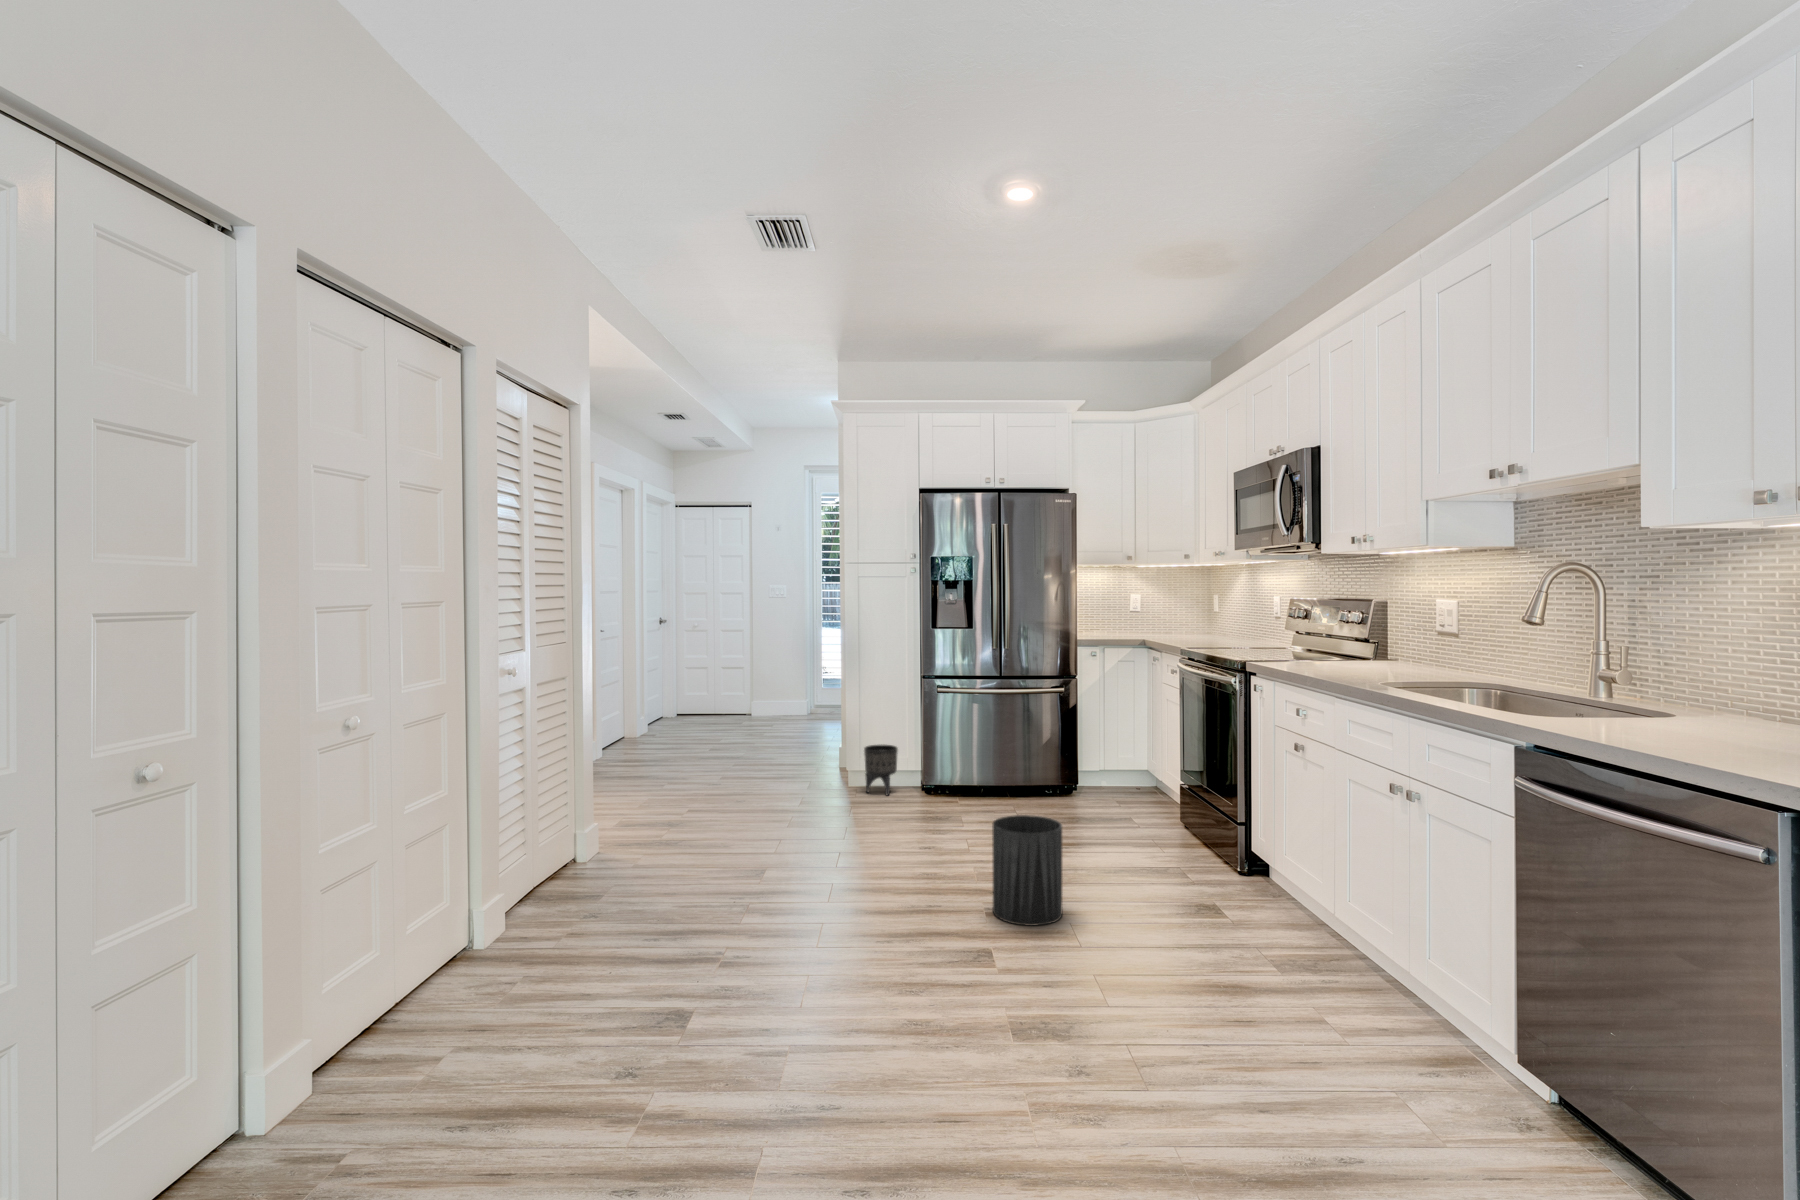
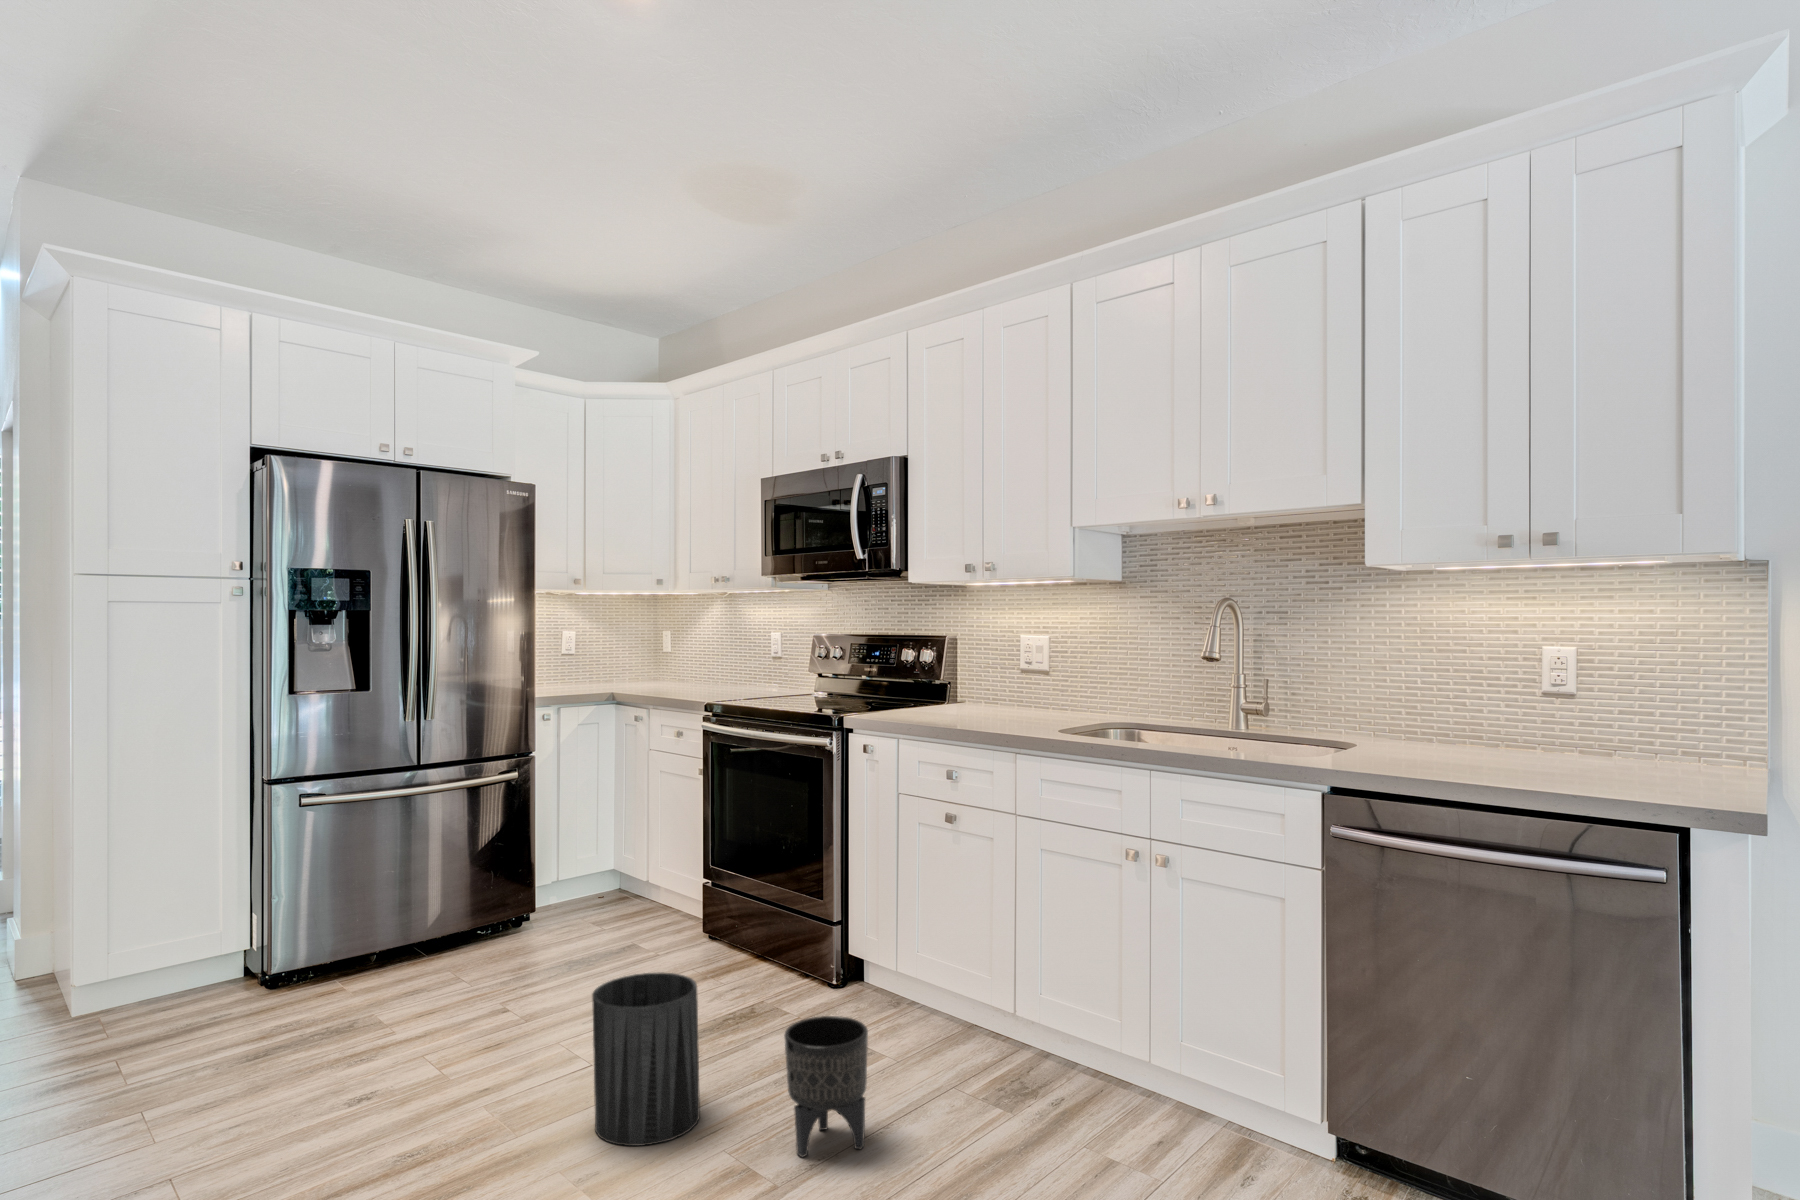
planter: present [864,745,898,795] -> present [784,1016,868,1157]

